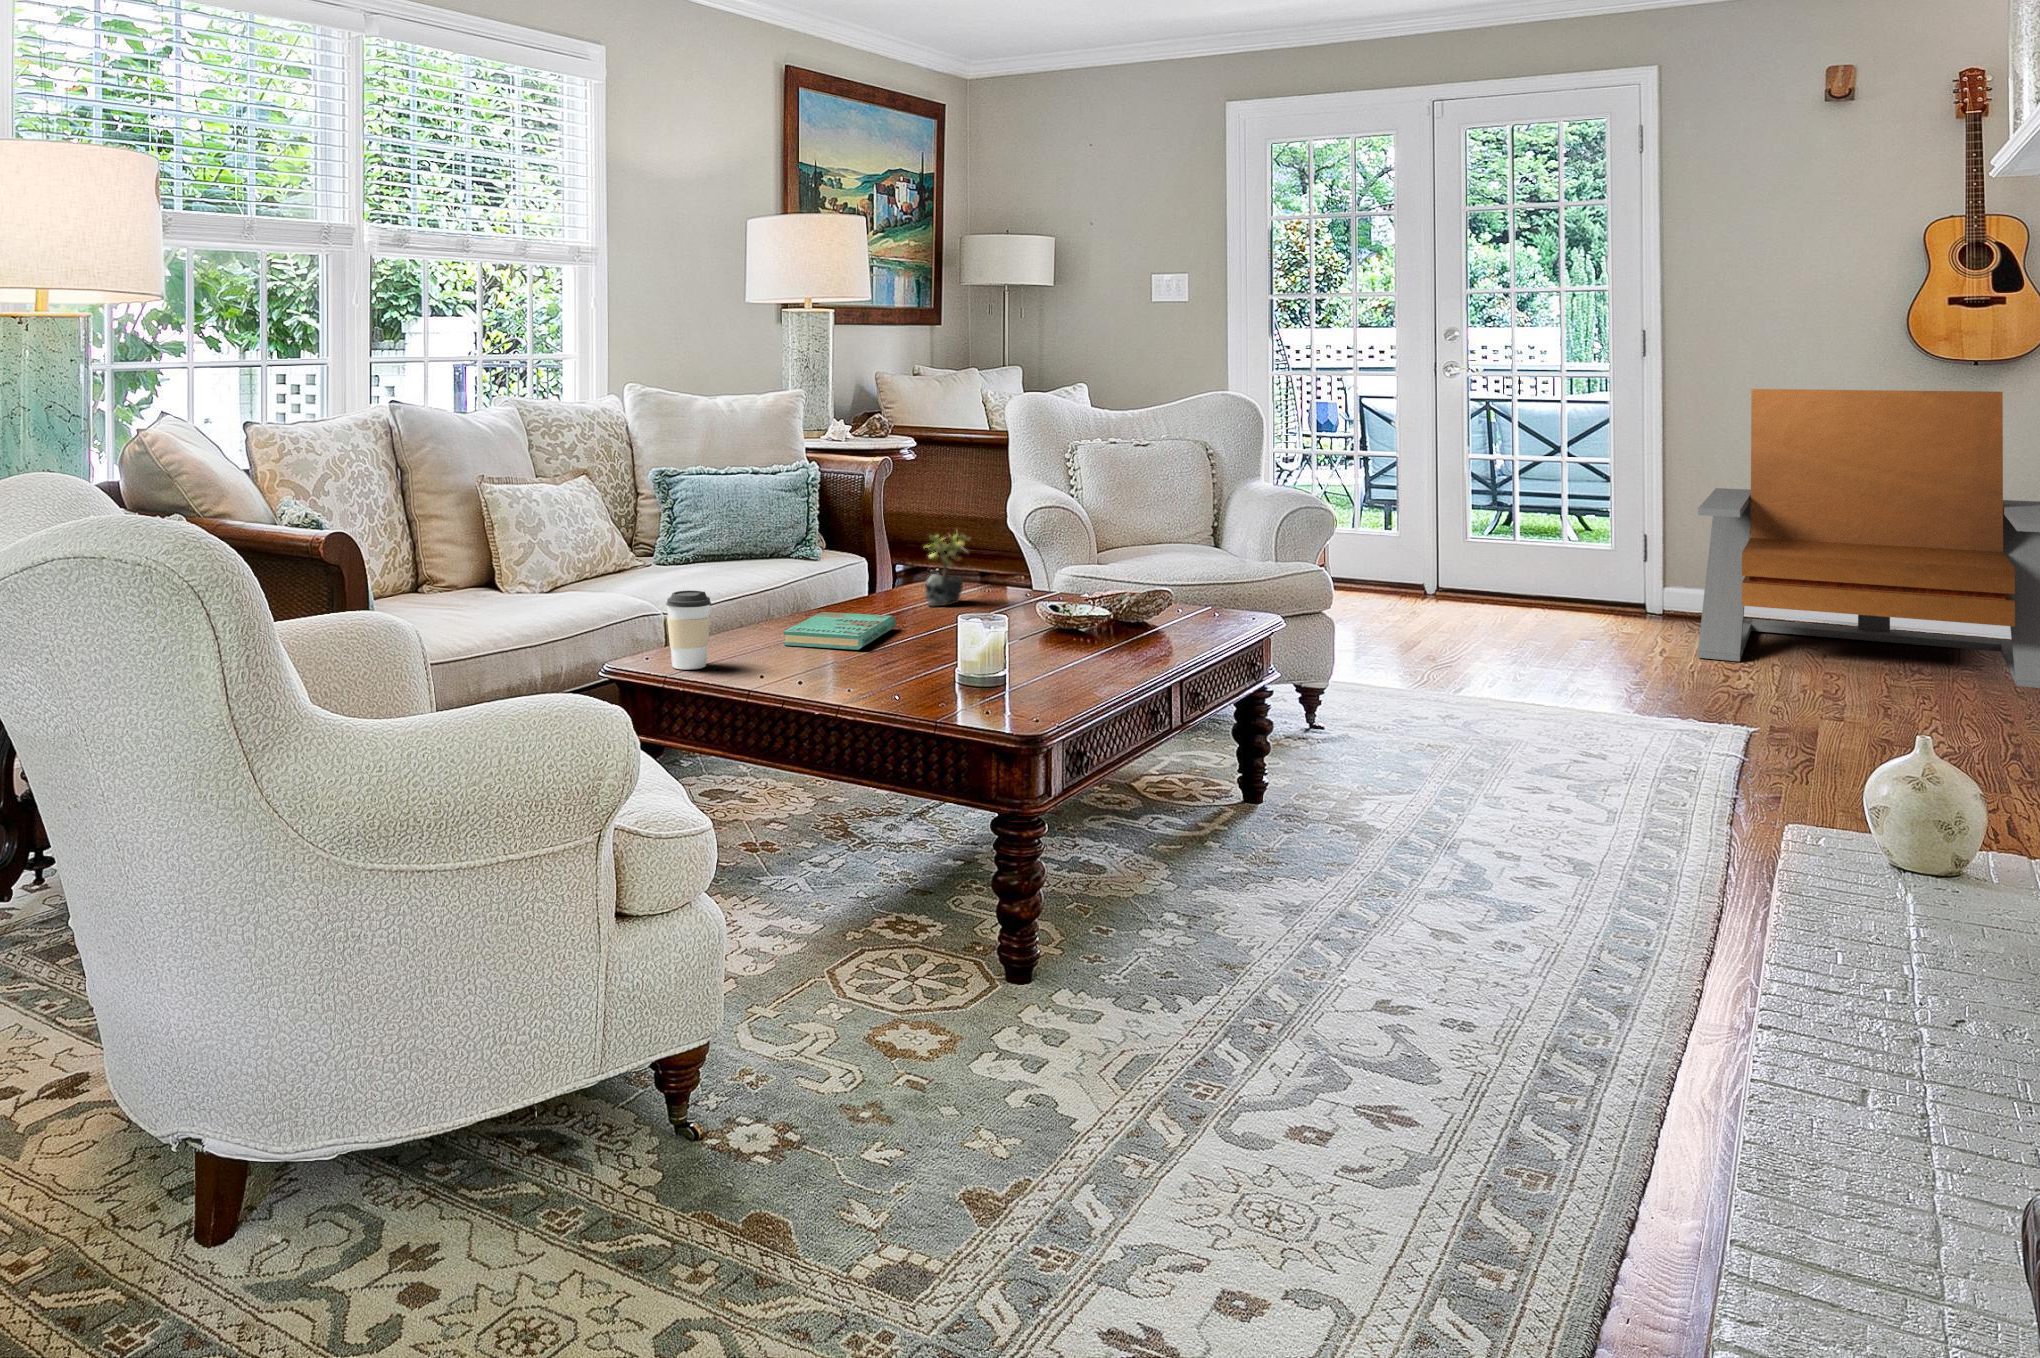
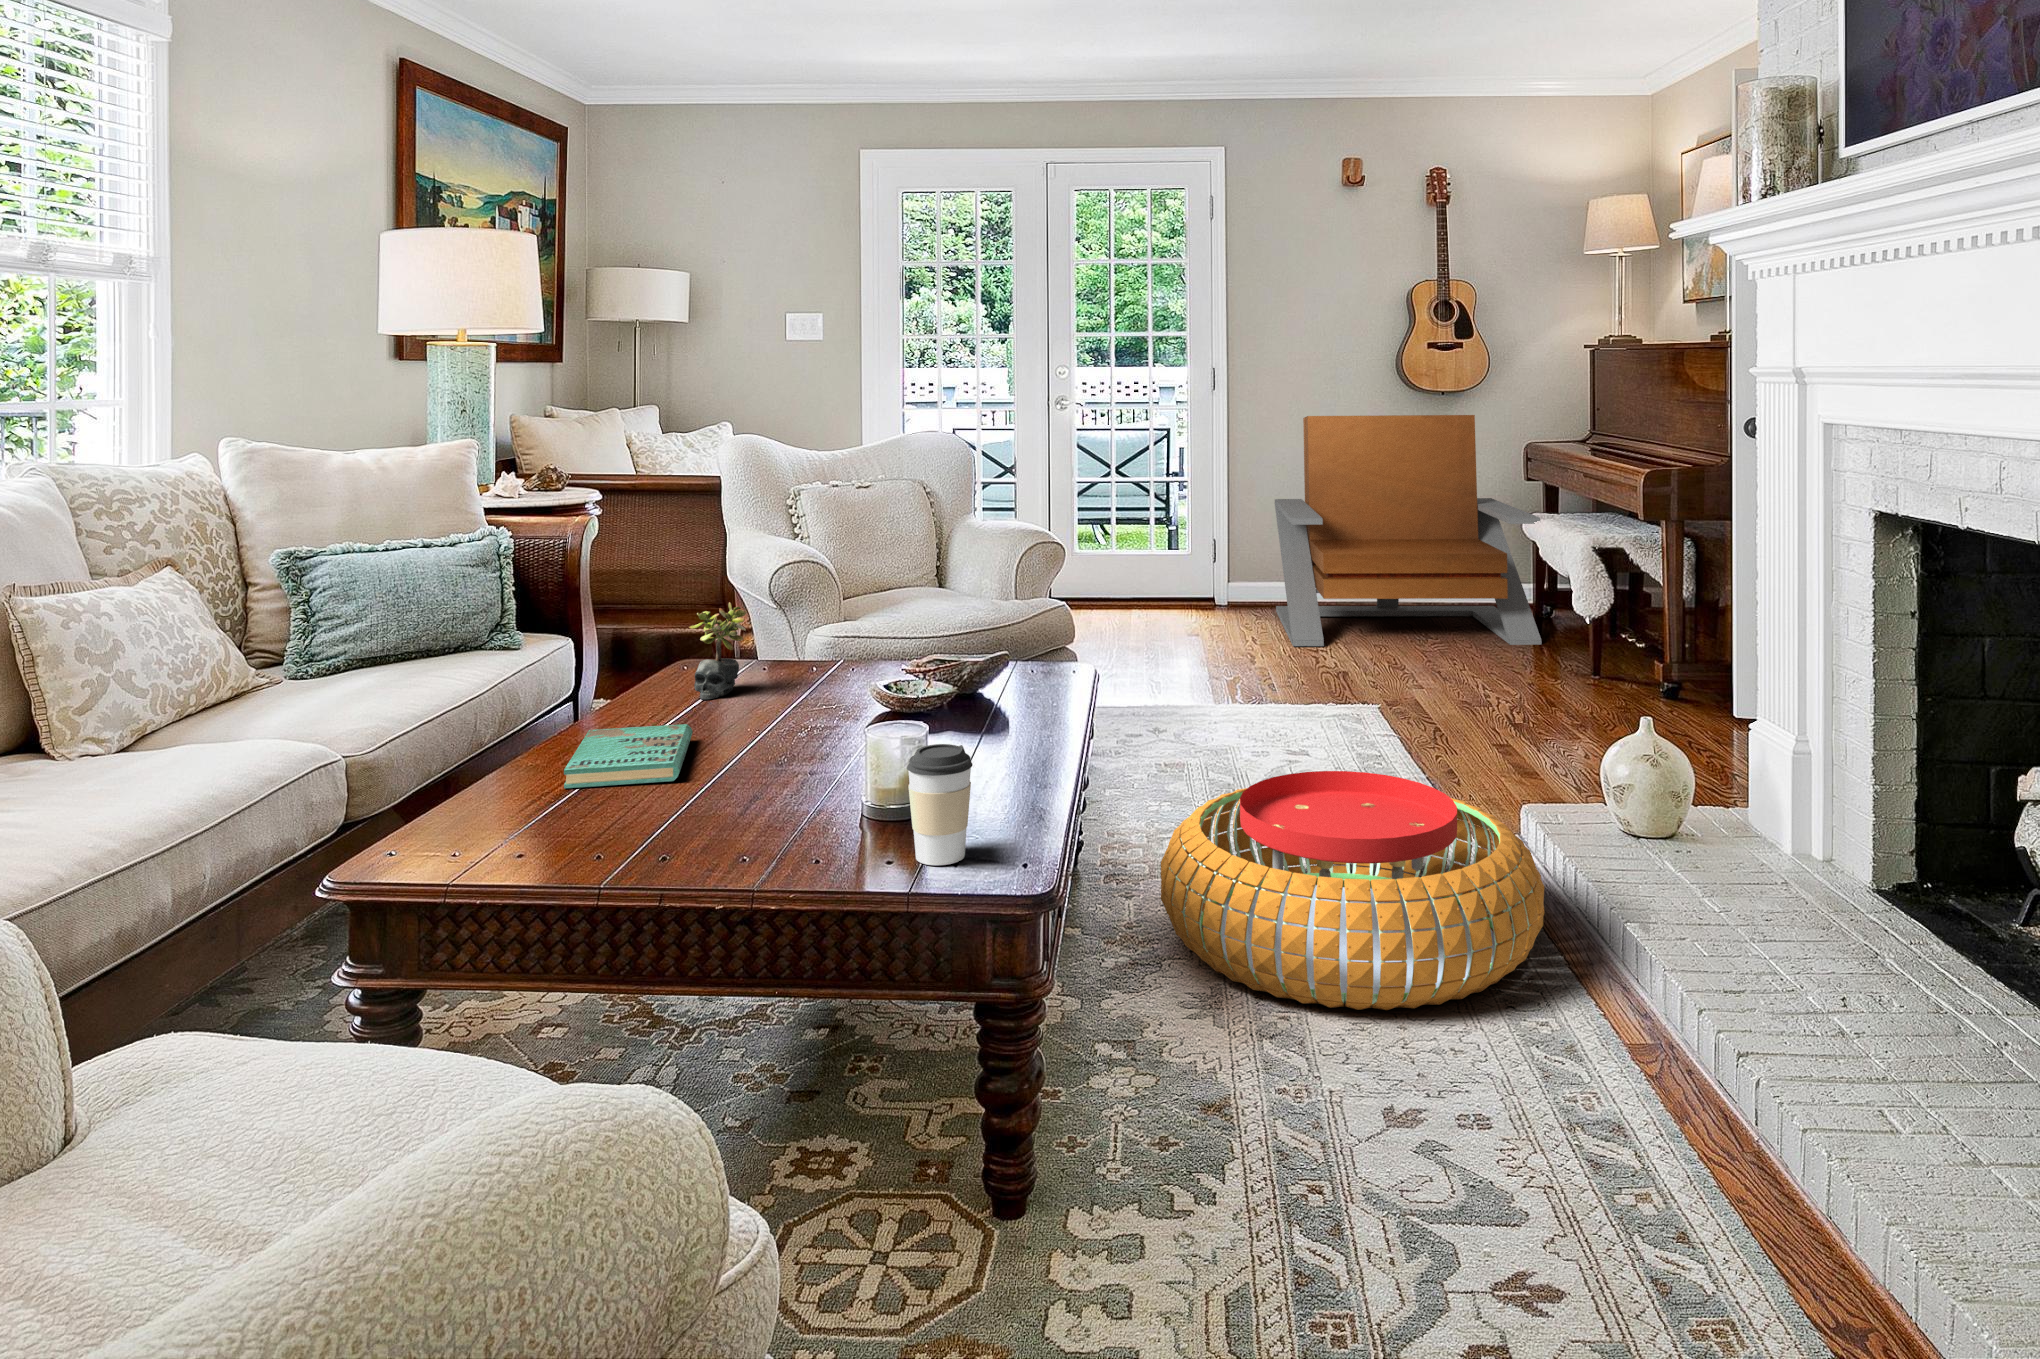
coffee cup: present [666,591,711,669] -> present [907,744,972,865]
pouf: none [1282,732,1686,949] -> present [1161,771,1545,1010]

